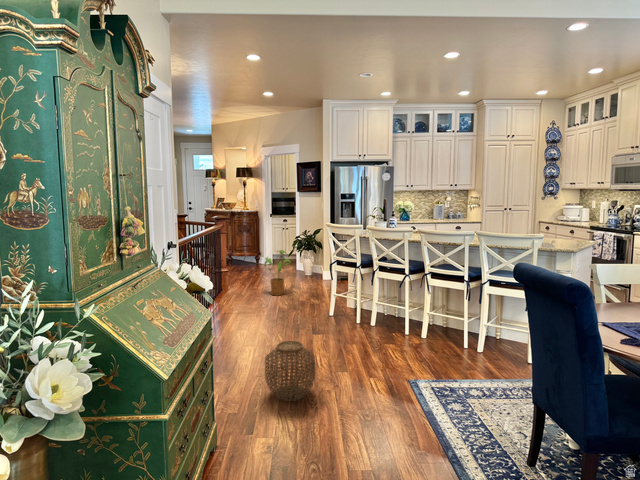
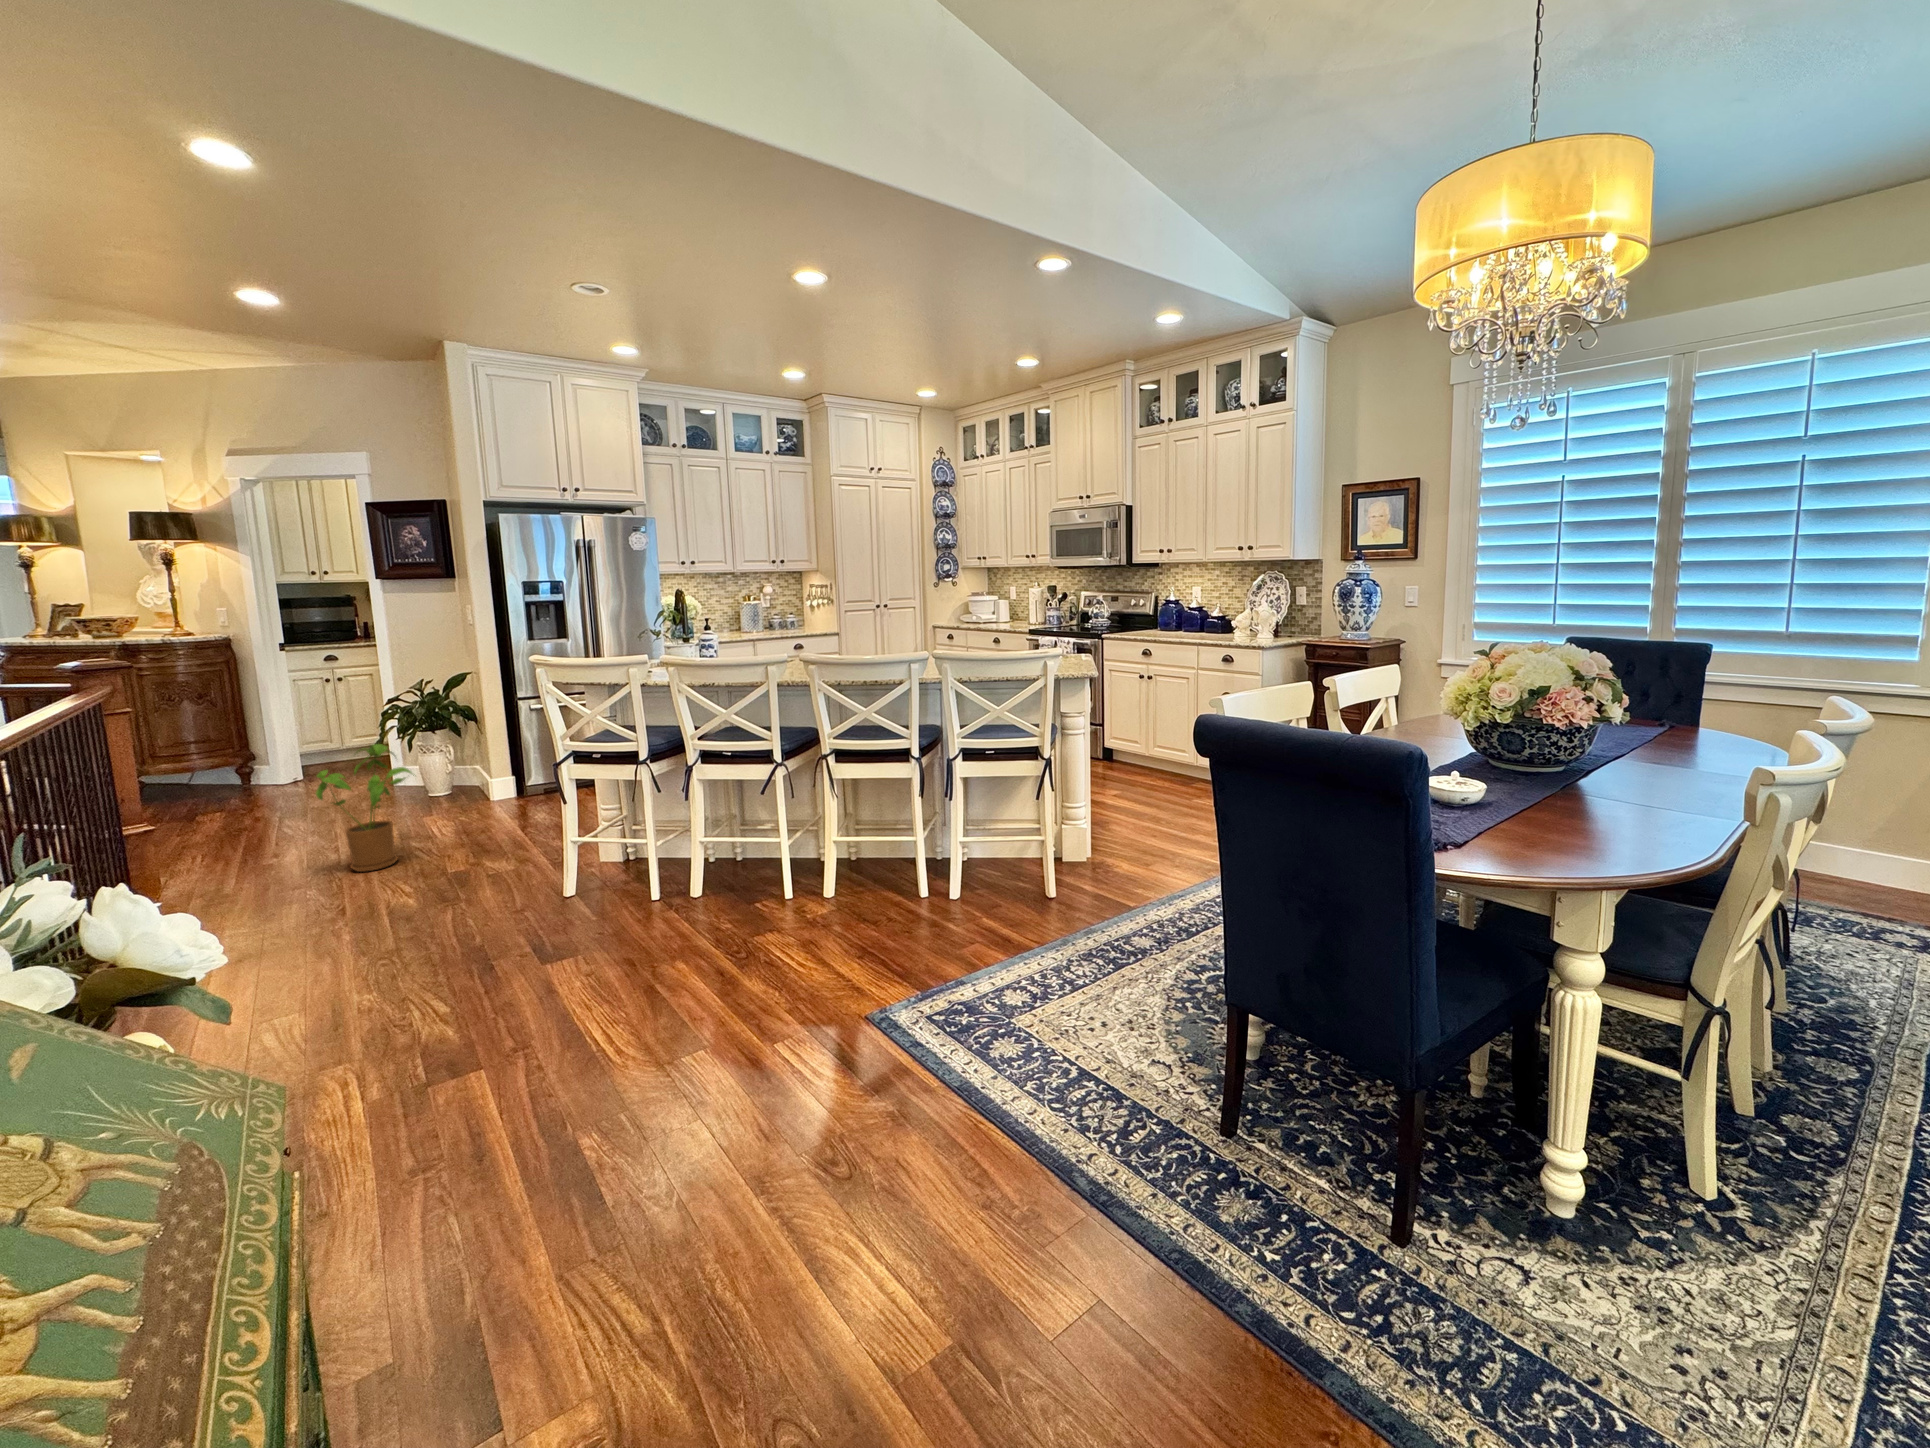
woven basket: present [265,341,315,401] -> none [499,1001,658,1174]

